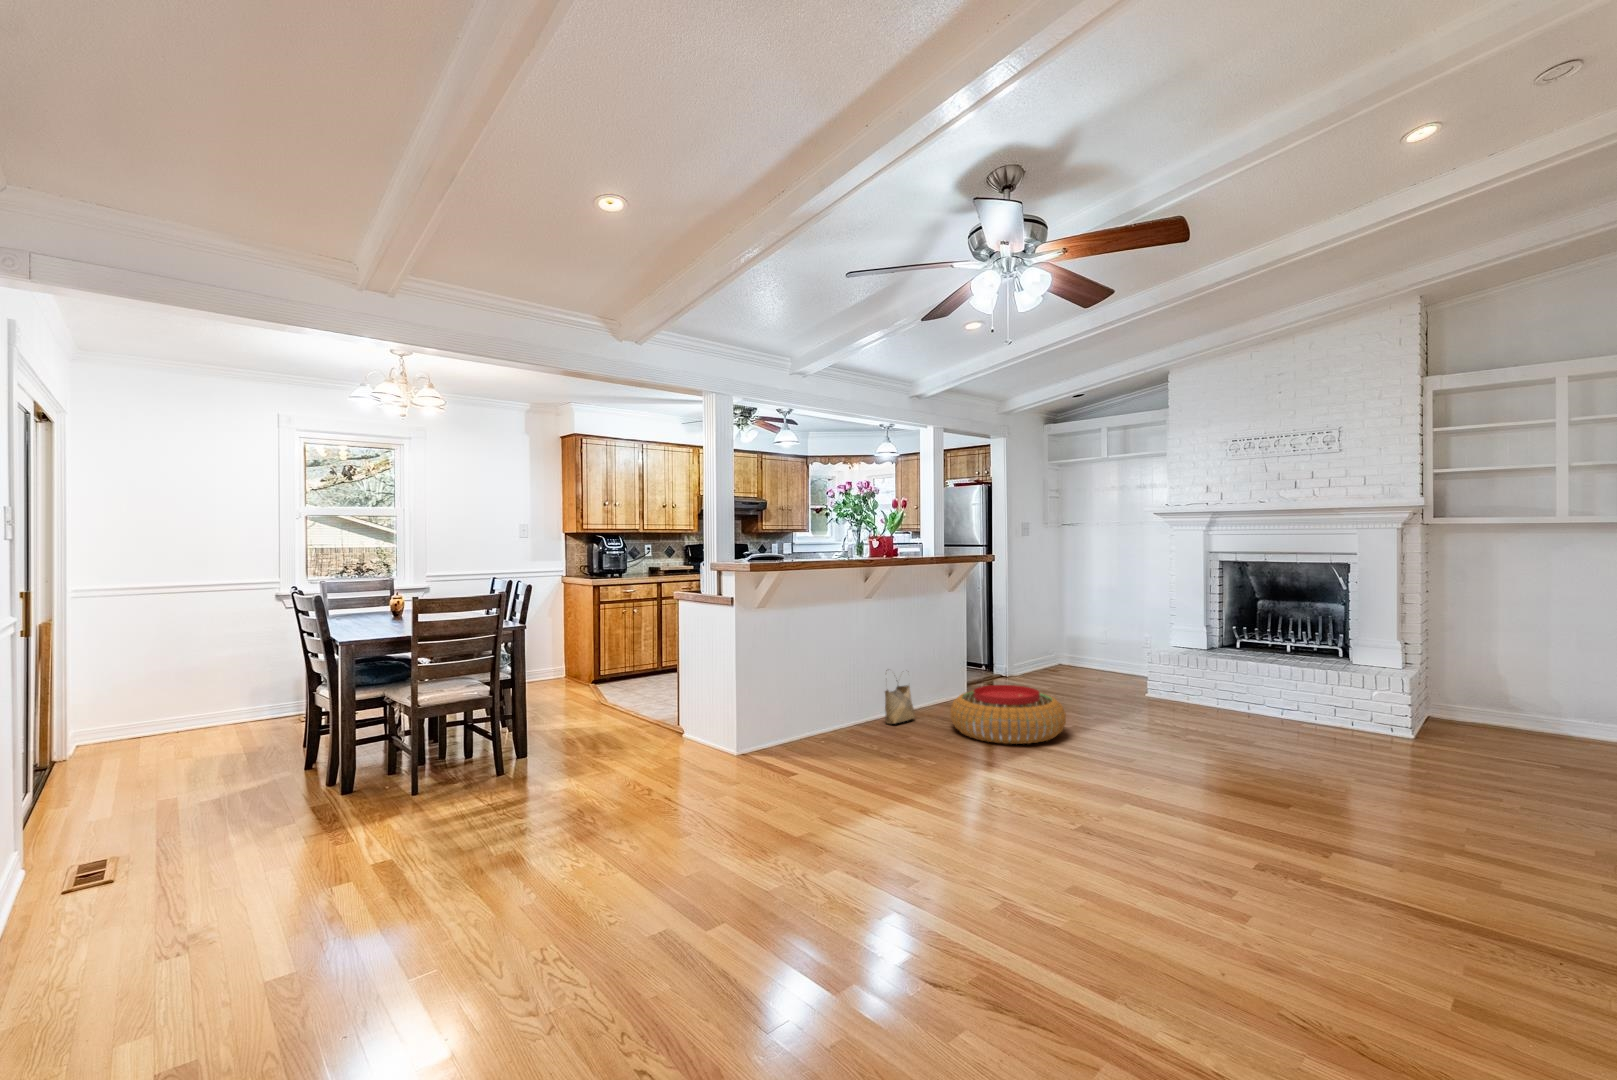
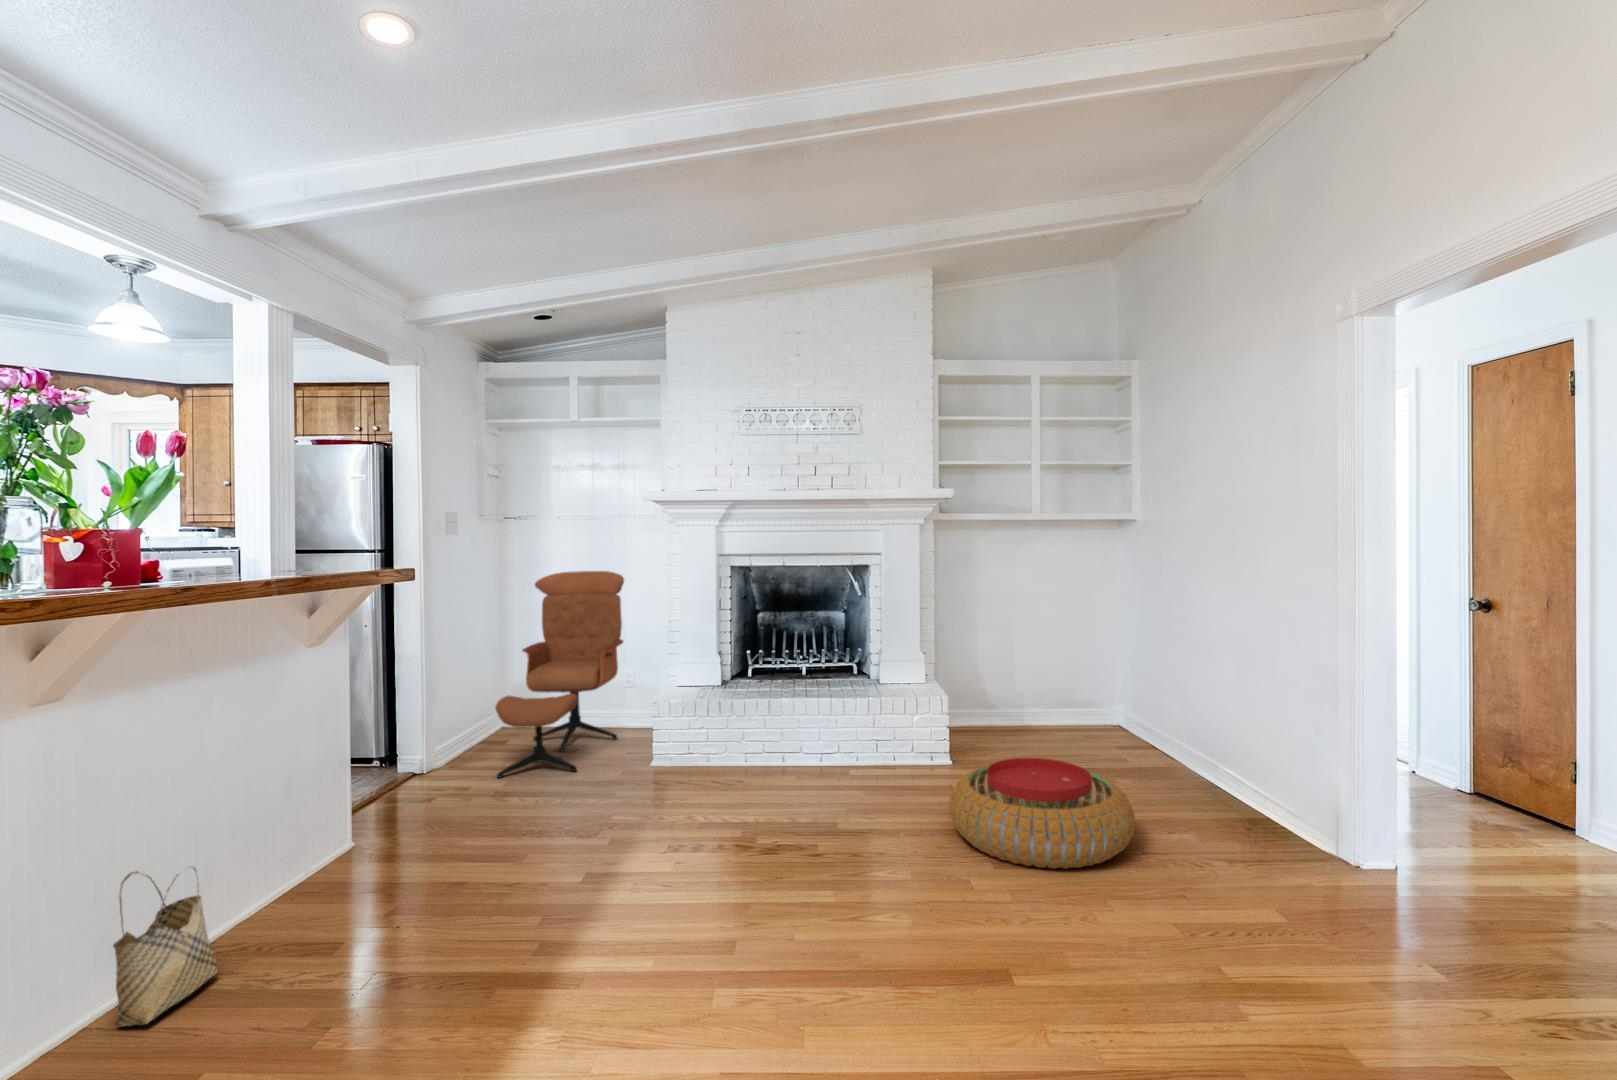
lounge chair: none [1047,563,1142,689] -> present [495,571,624,778]
pouf: present [950,685,1066,744] -> present [950,758,1135,869]

